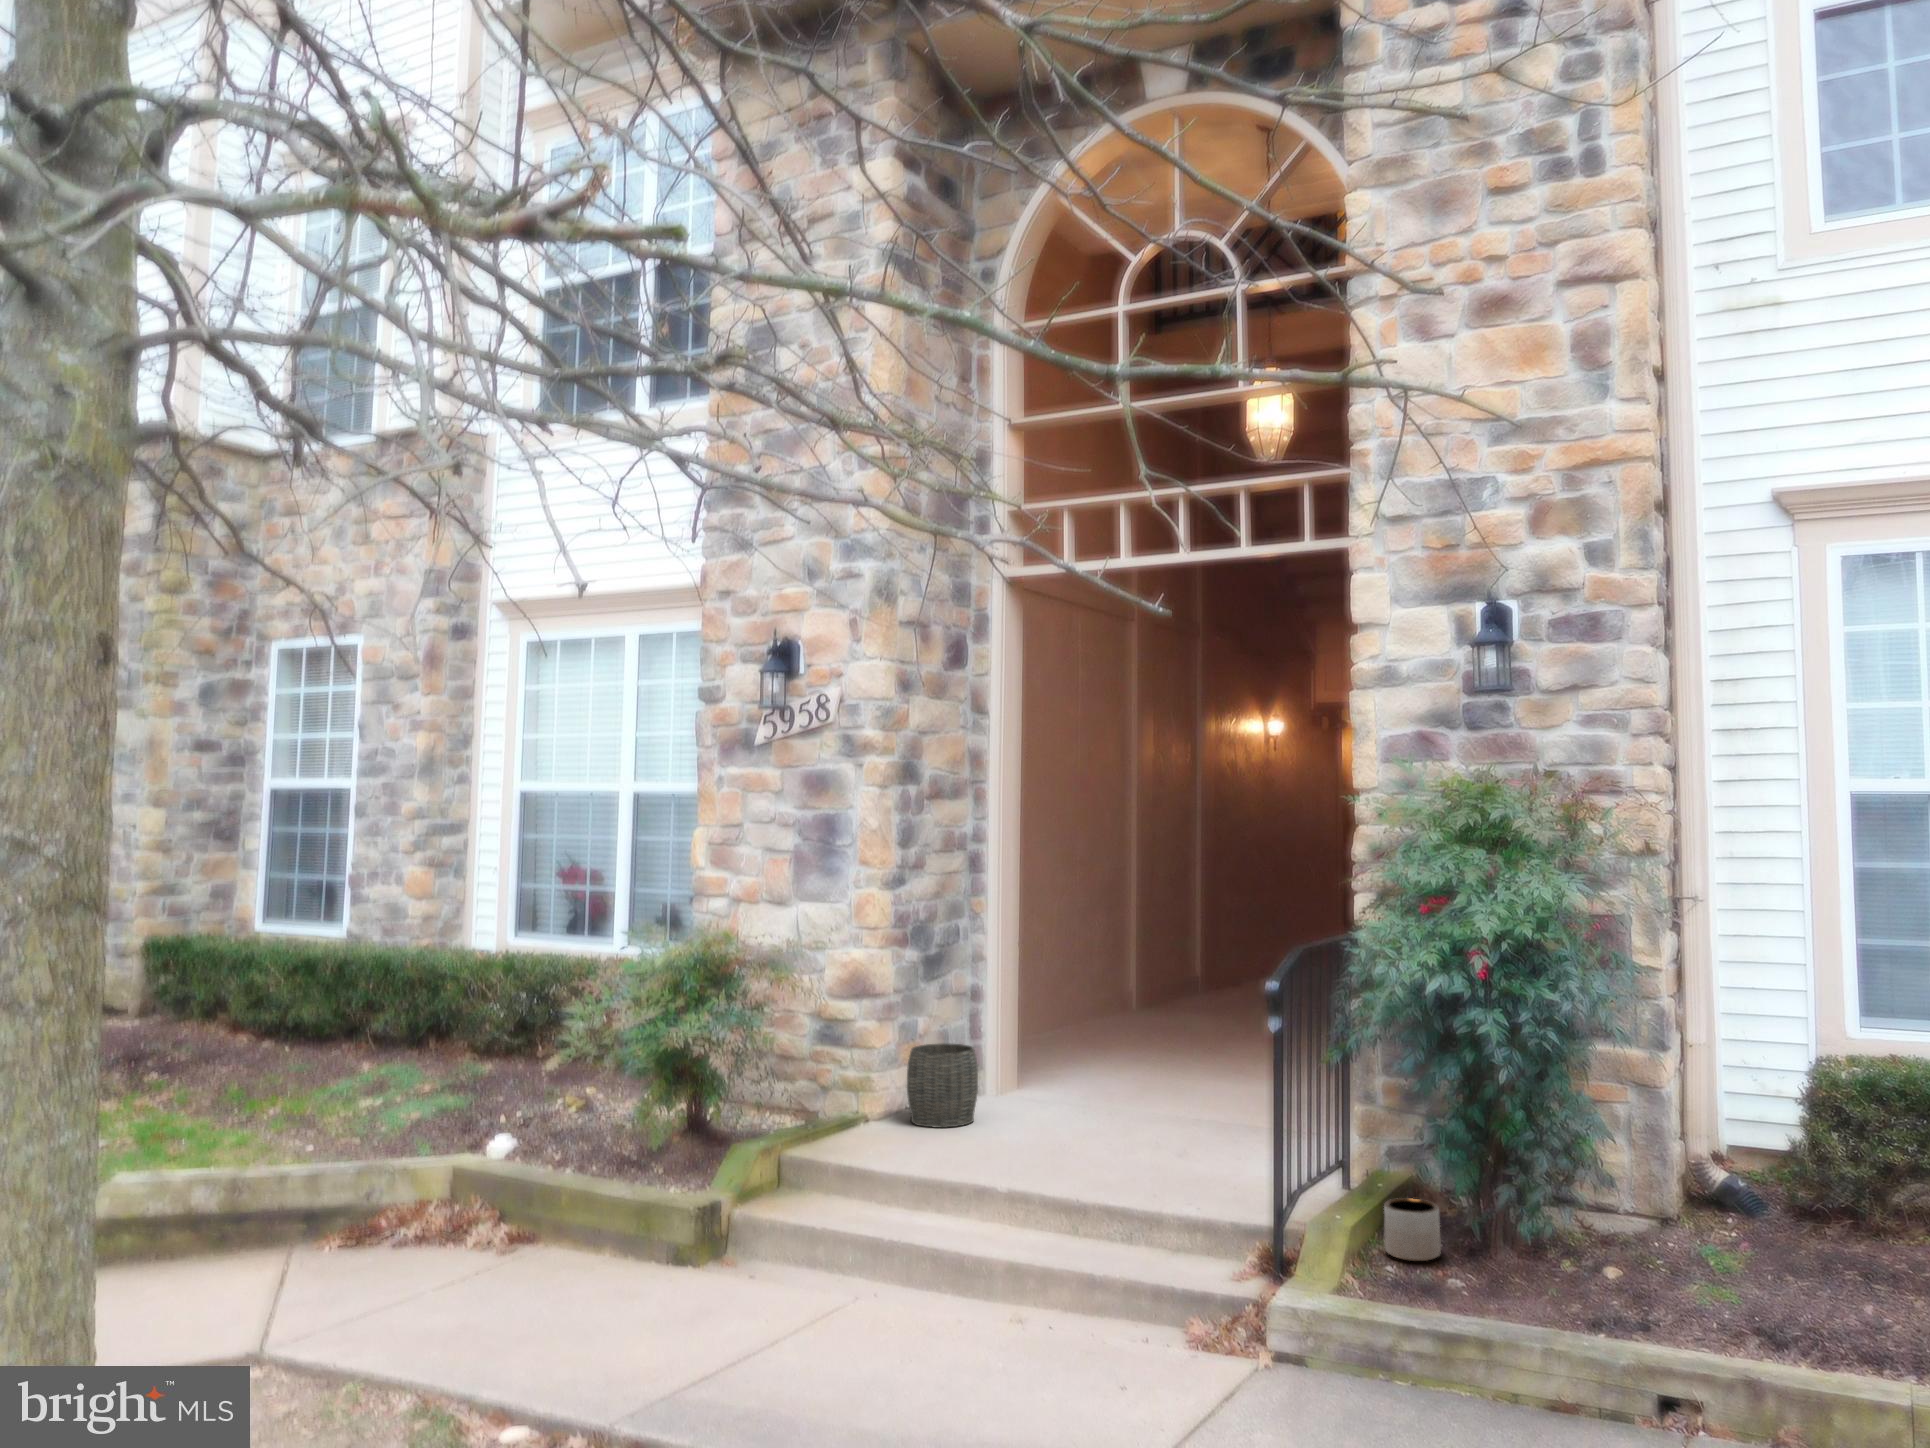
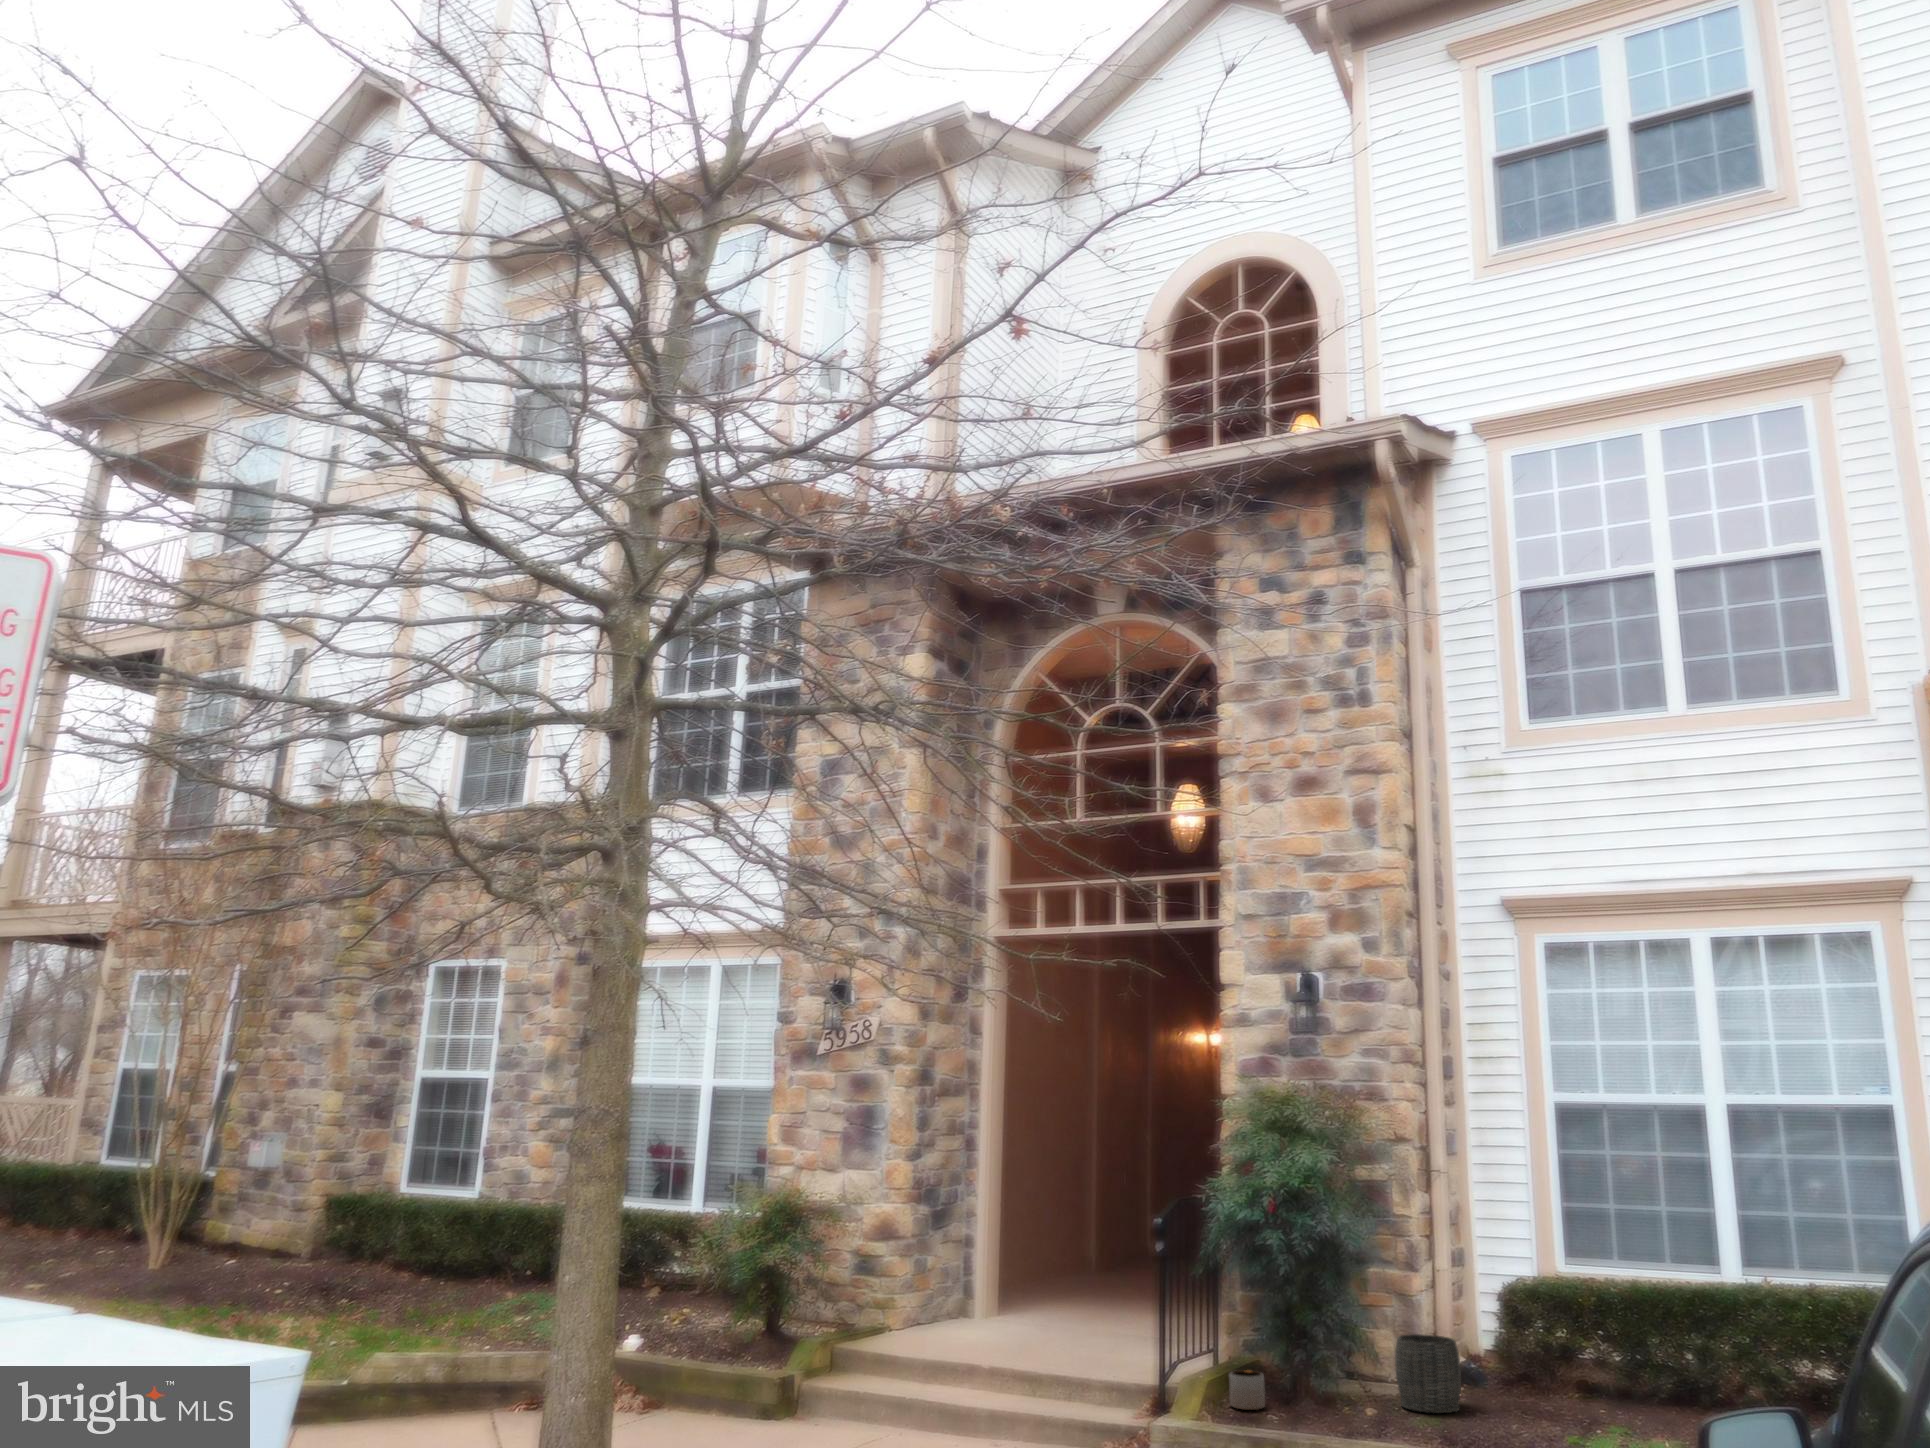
woven basket: present [907,1043,978,1128] -> present [1395,1334,1461,1413]

